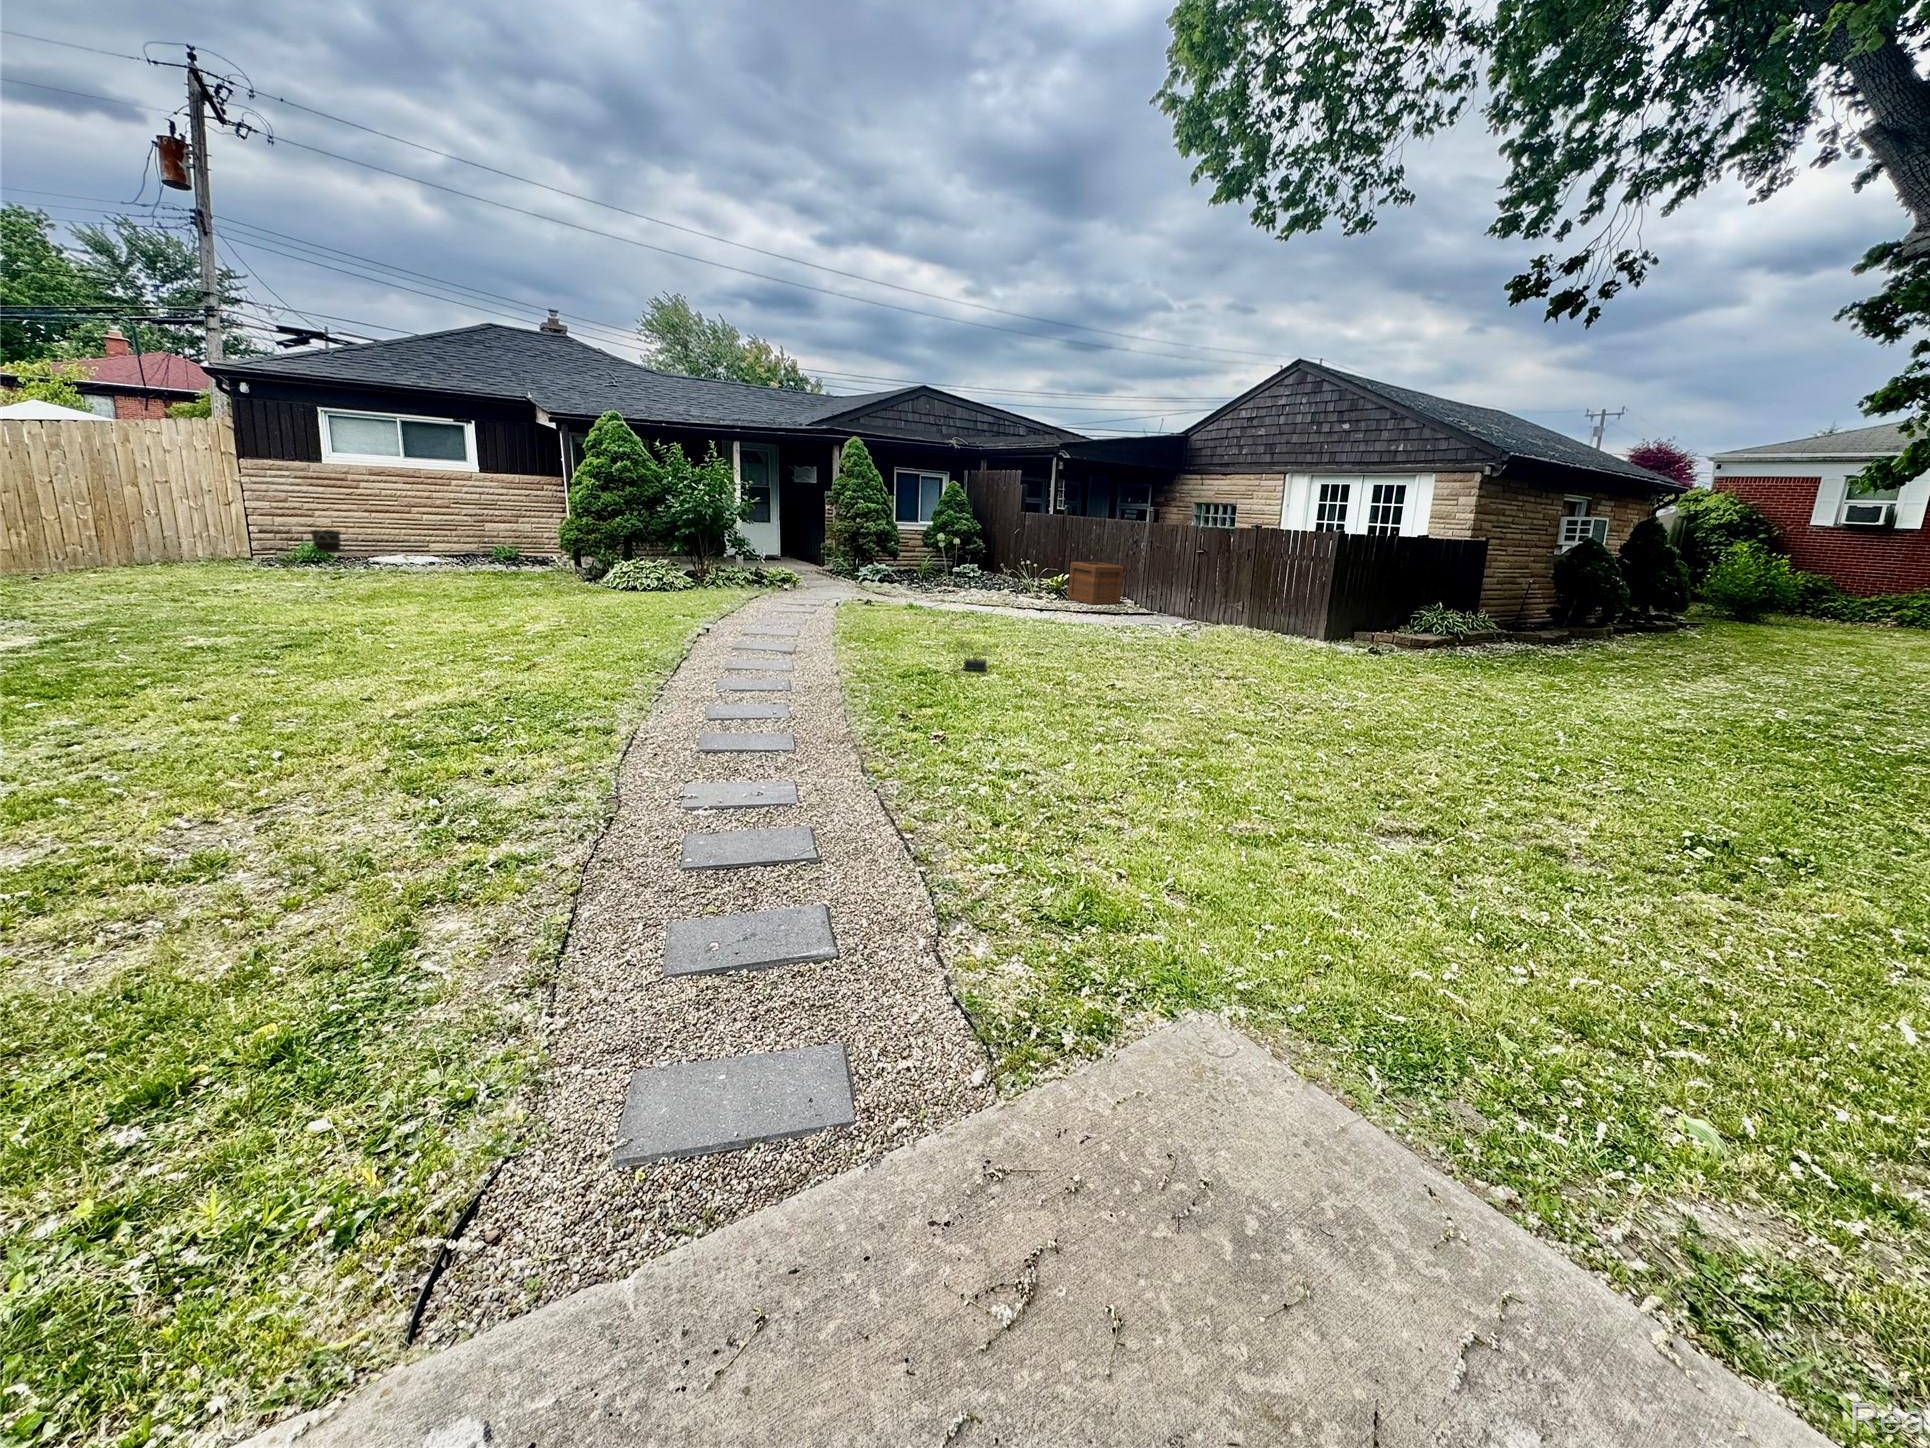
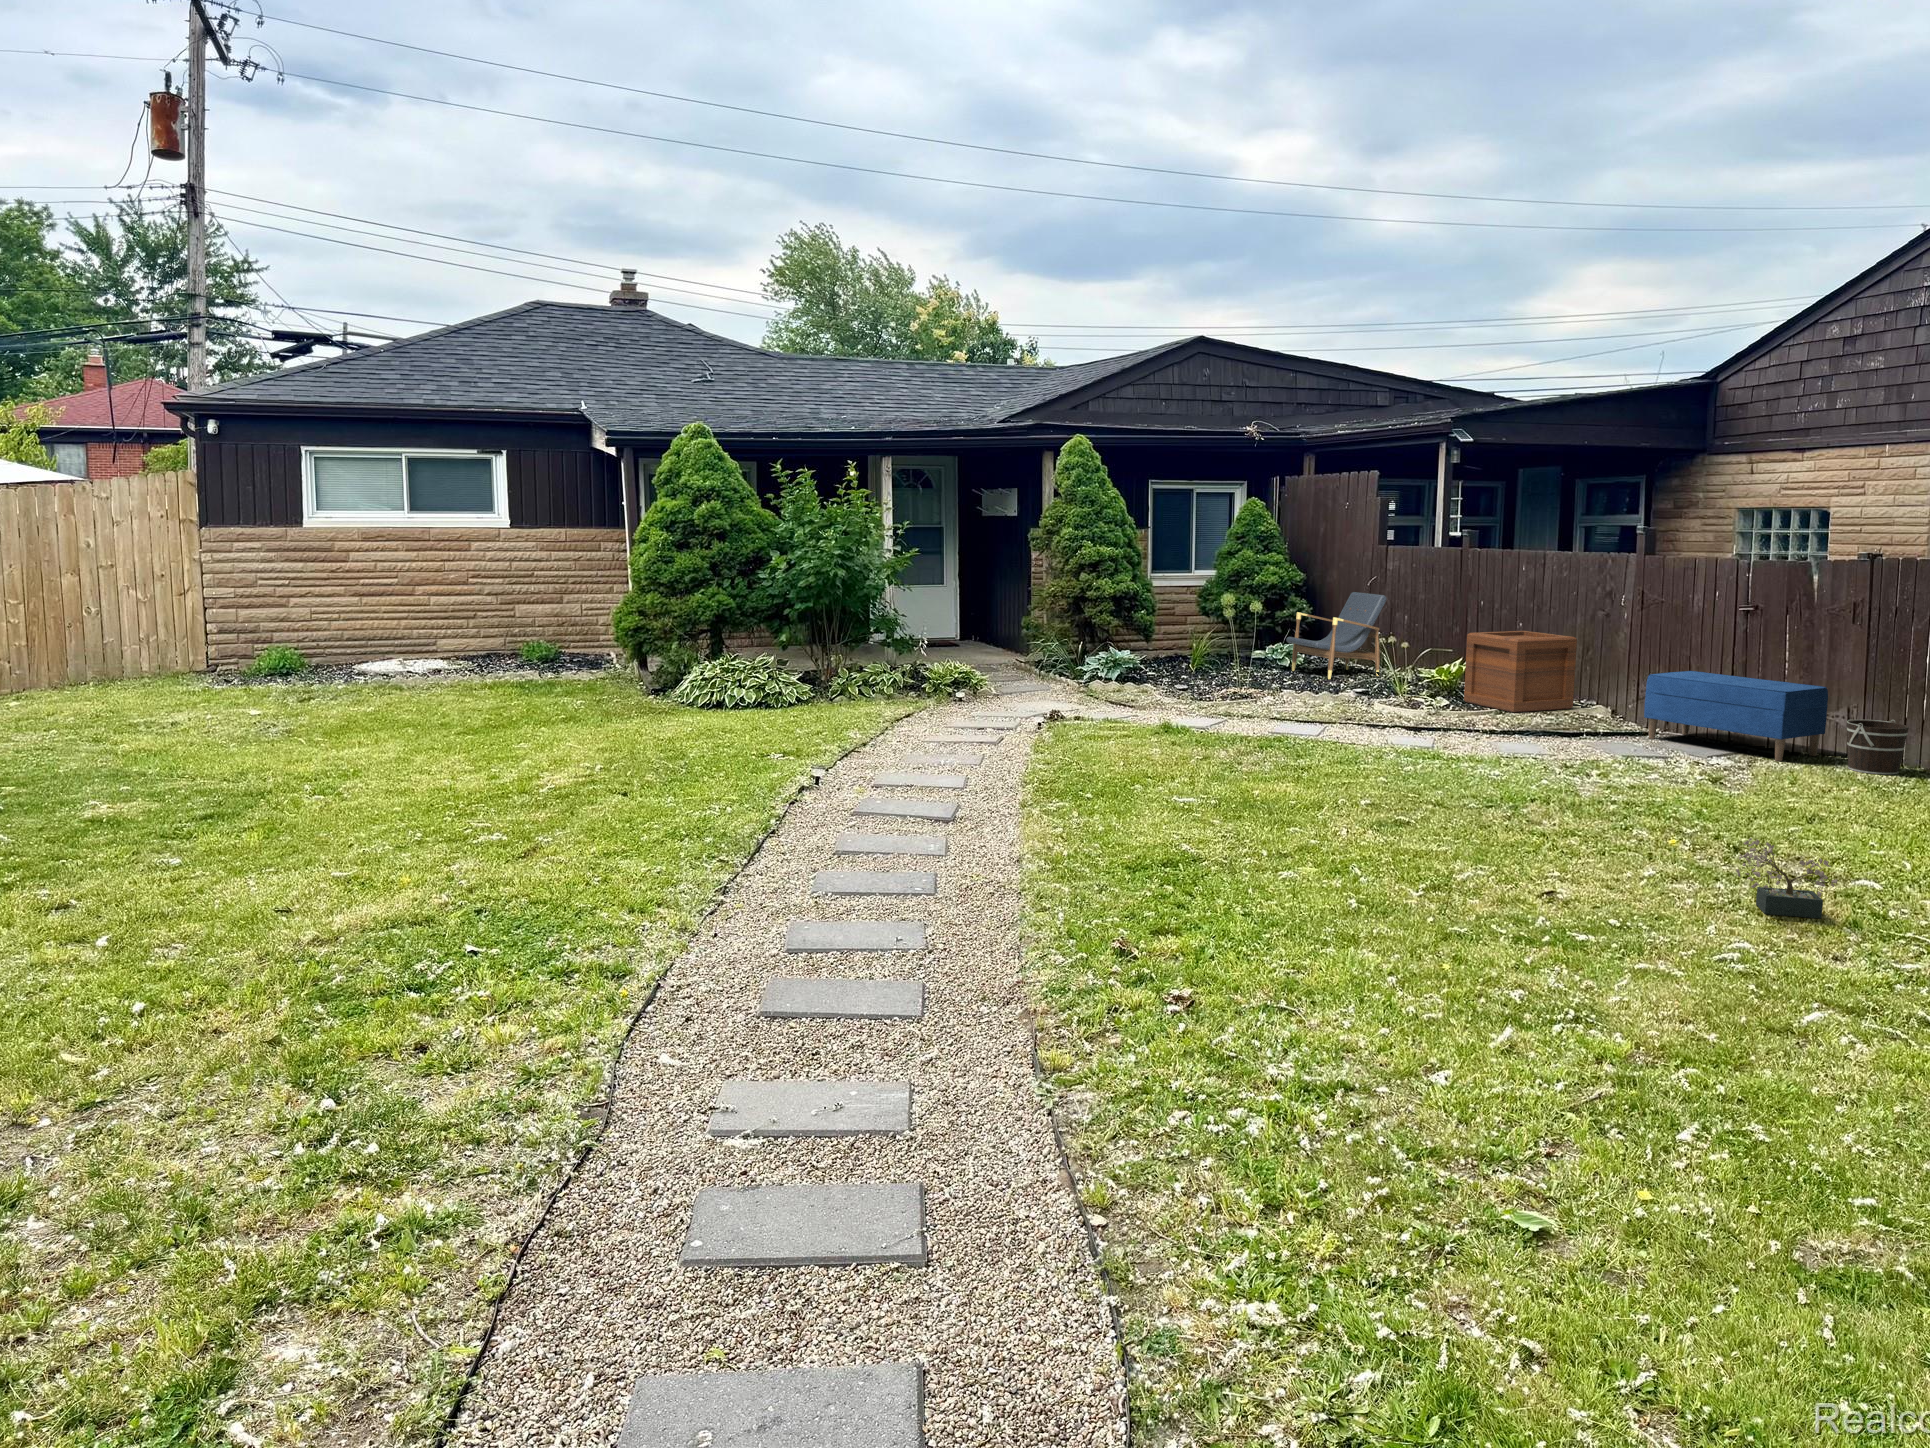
bucket: present [311,530,341,552] -> present [1847,720,1909,774]
lounge chair: none [975,538,1029,585] -> present [1286,592,1387,679]
bench: none [1154,585,1235,630] -> present [1644,671,1828,761]
decorative plant: present [958,637,989,671] -> present [1736,838,1838,918]

